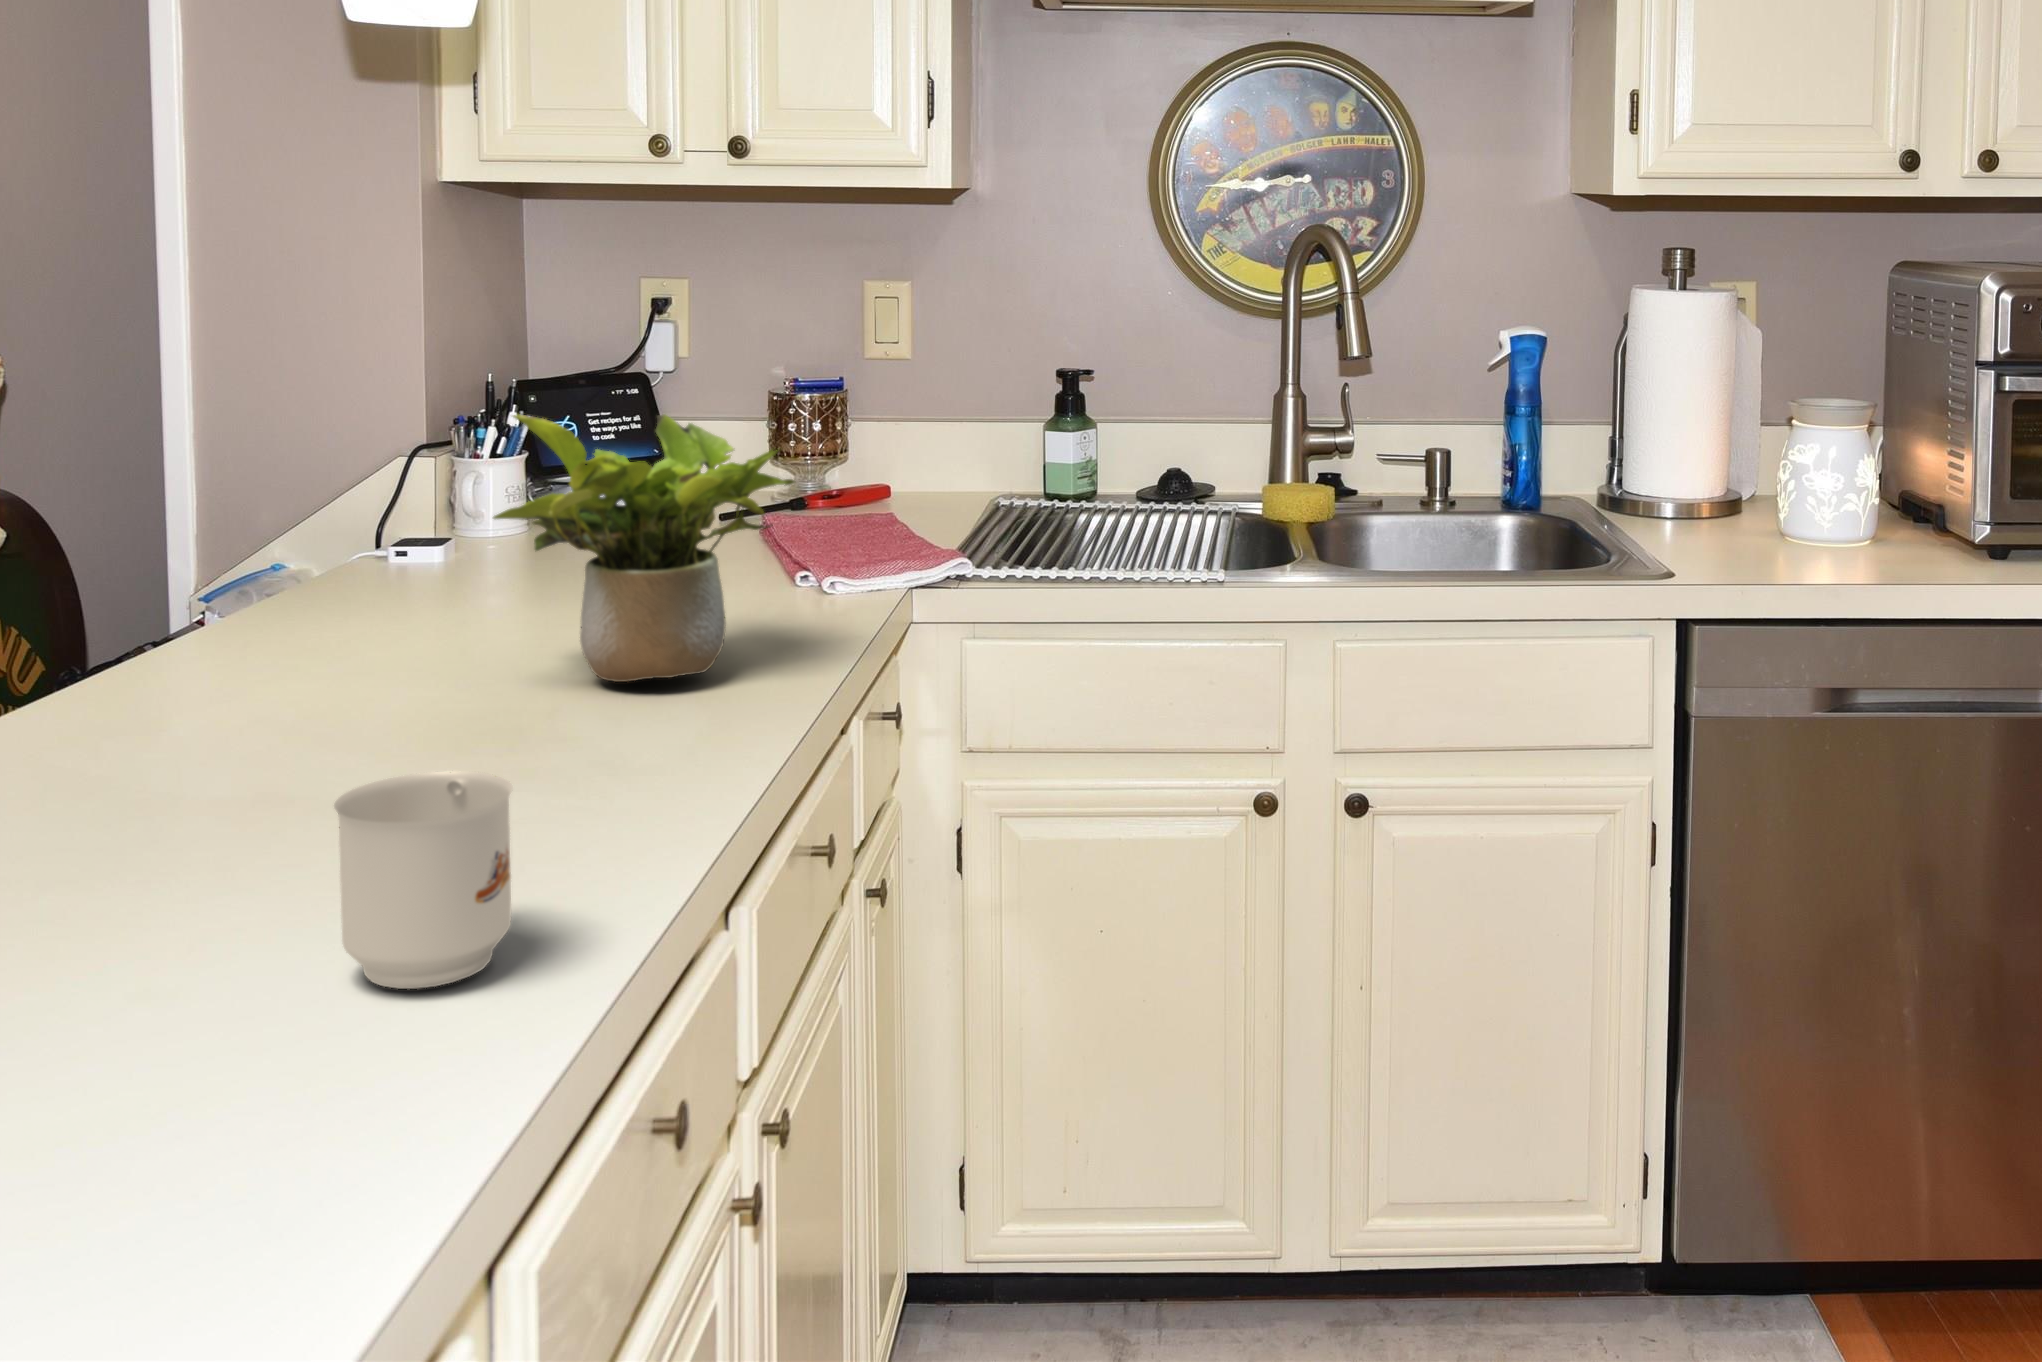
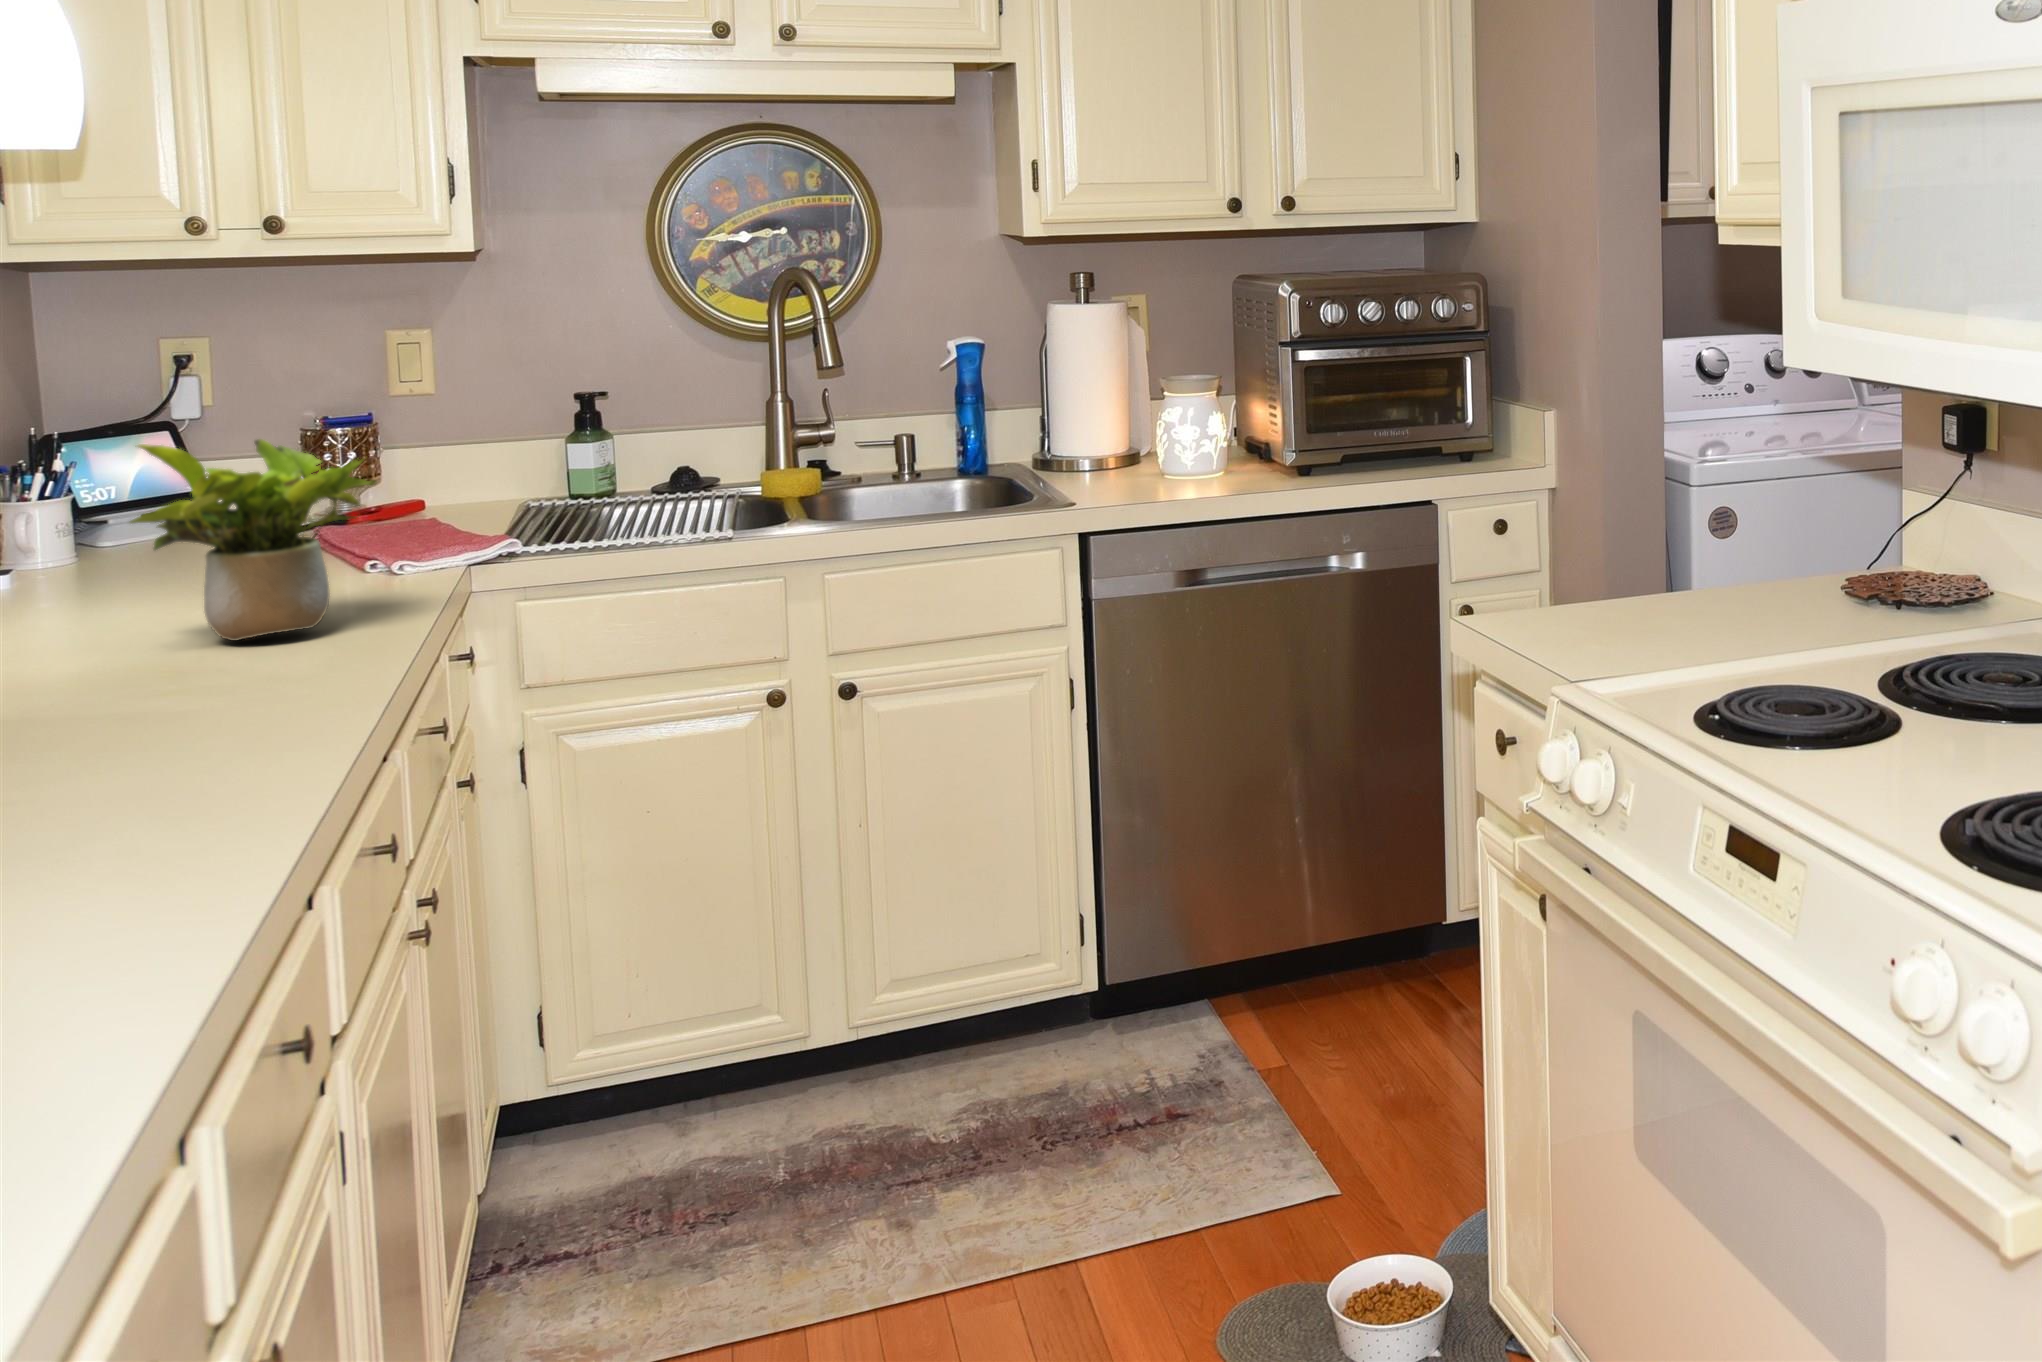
mug: present [334,771,513,989] -> none [119,657,251,791]

